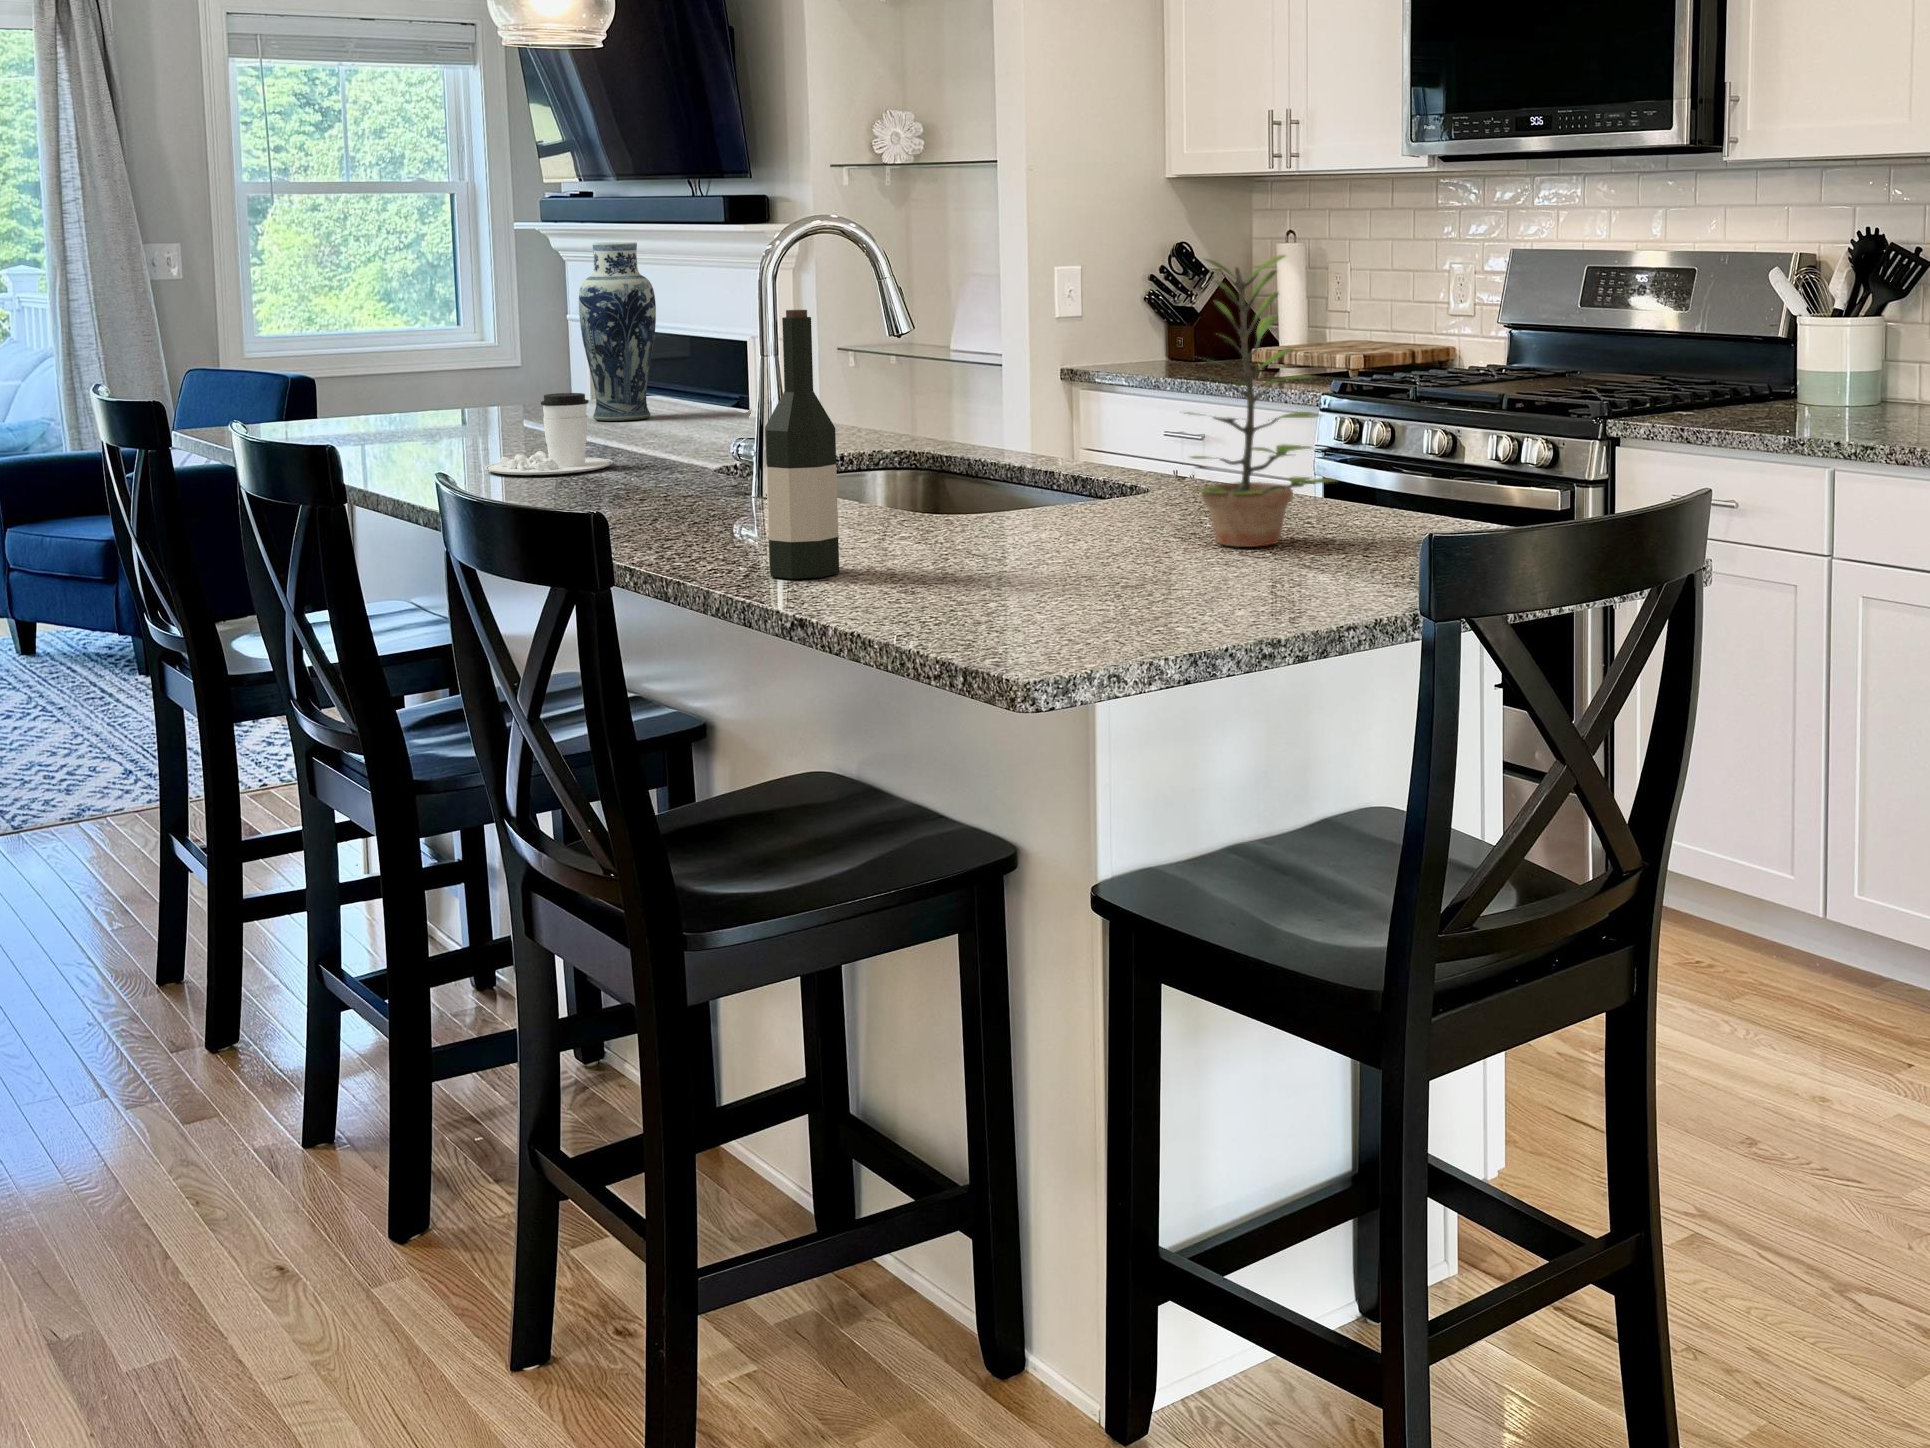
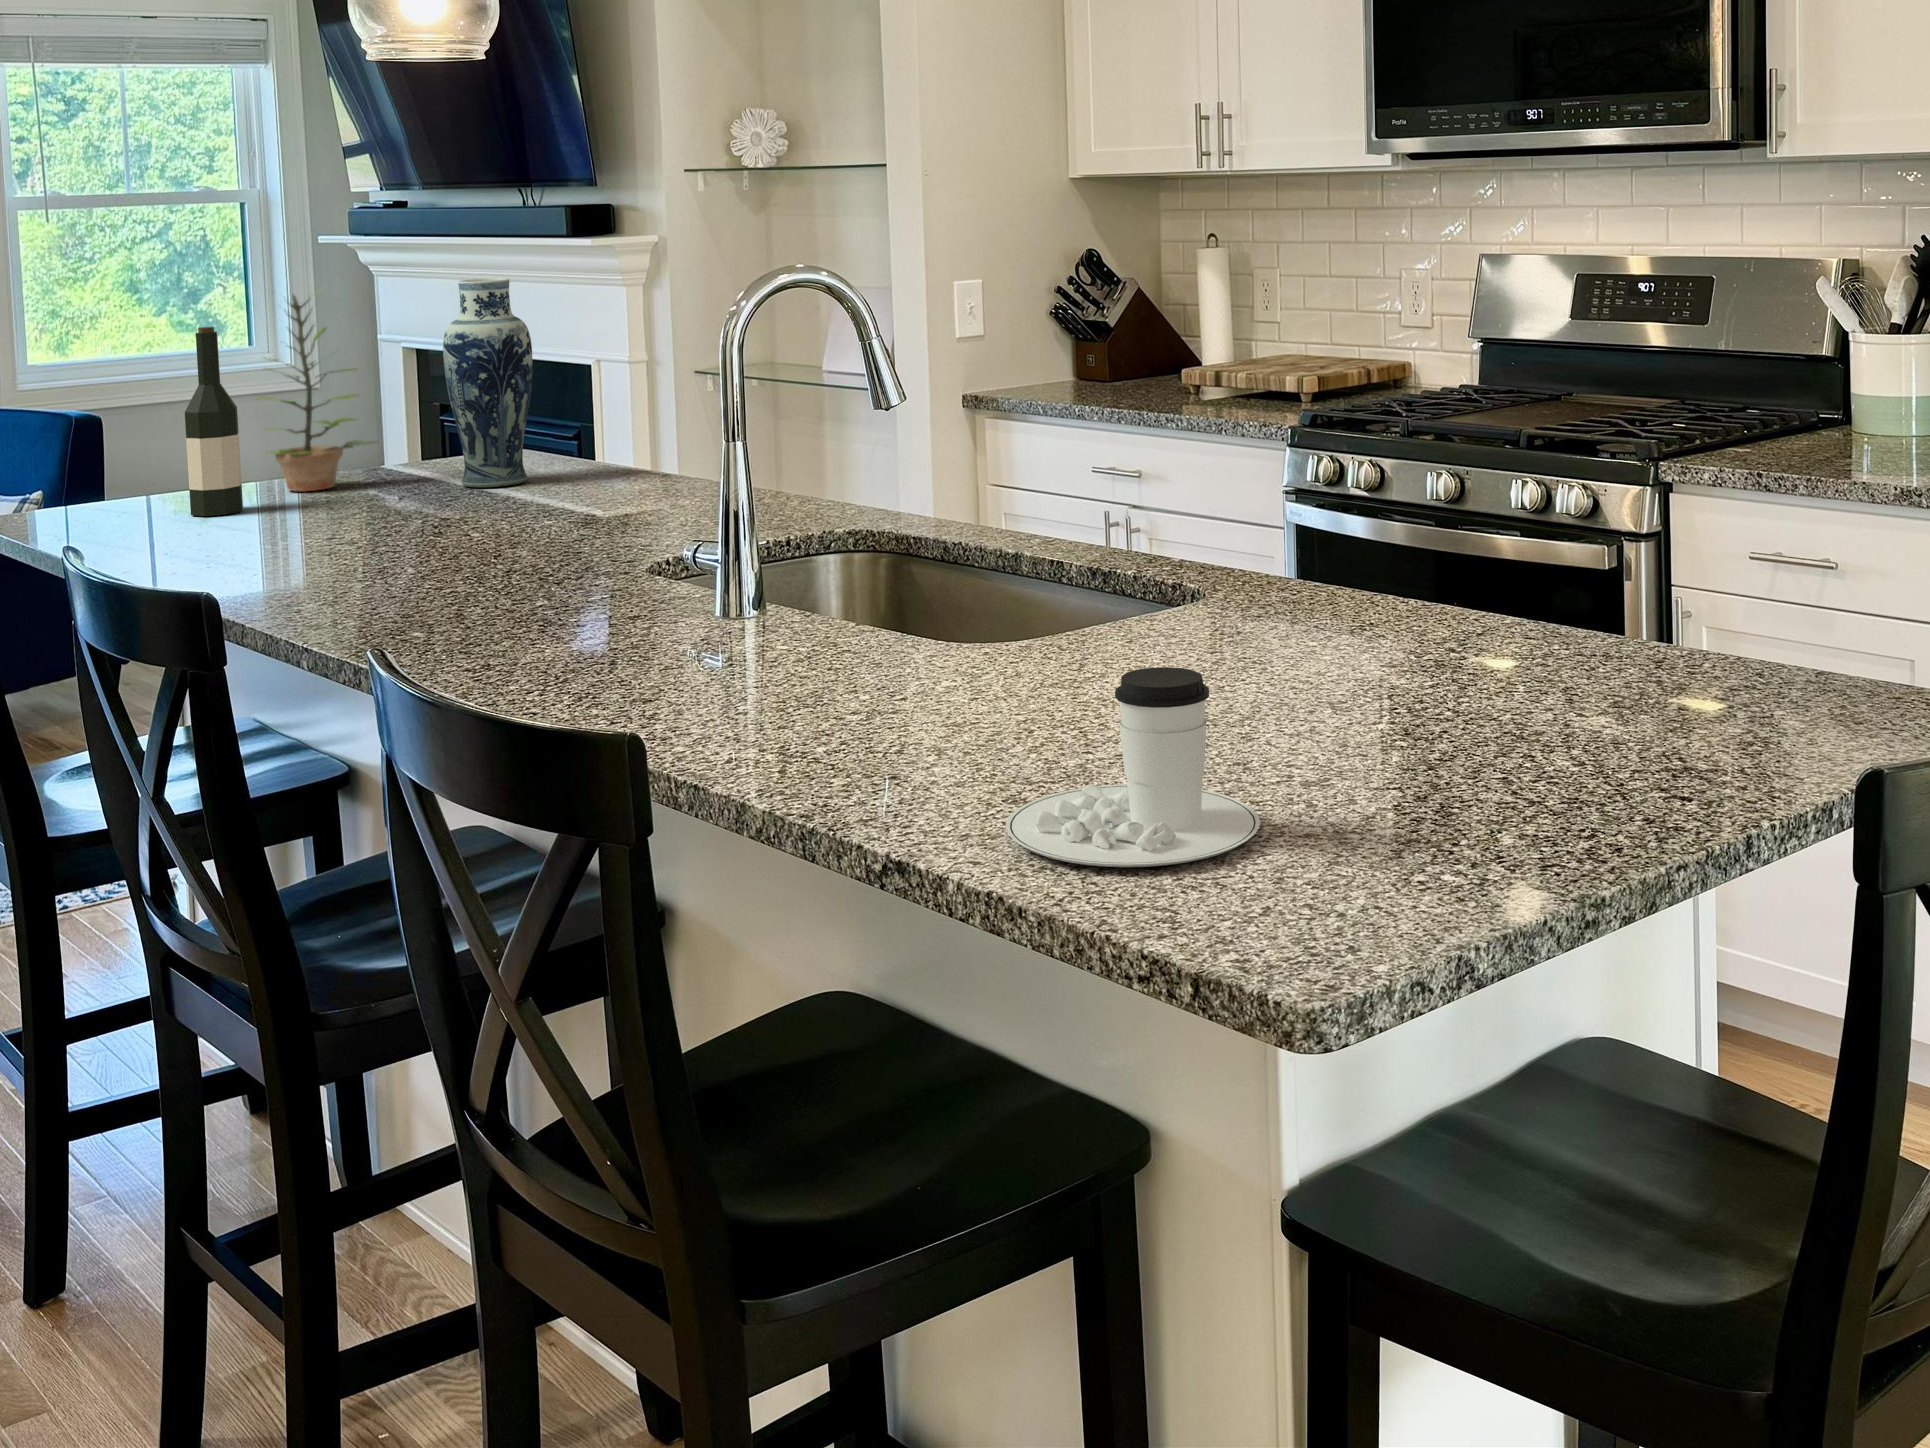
plant: present [1184,255,1336,547] -> present [257,295,376,492]
wine bottle: present [765,310,839,579] -> present [185,327,243,516]
coffee cup: present [485,393,613,475] -> present [1006,667,1260,867]

